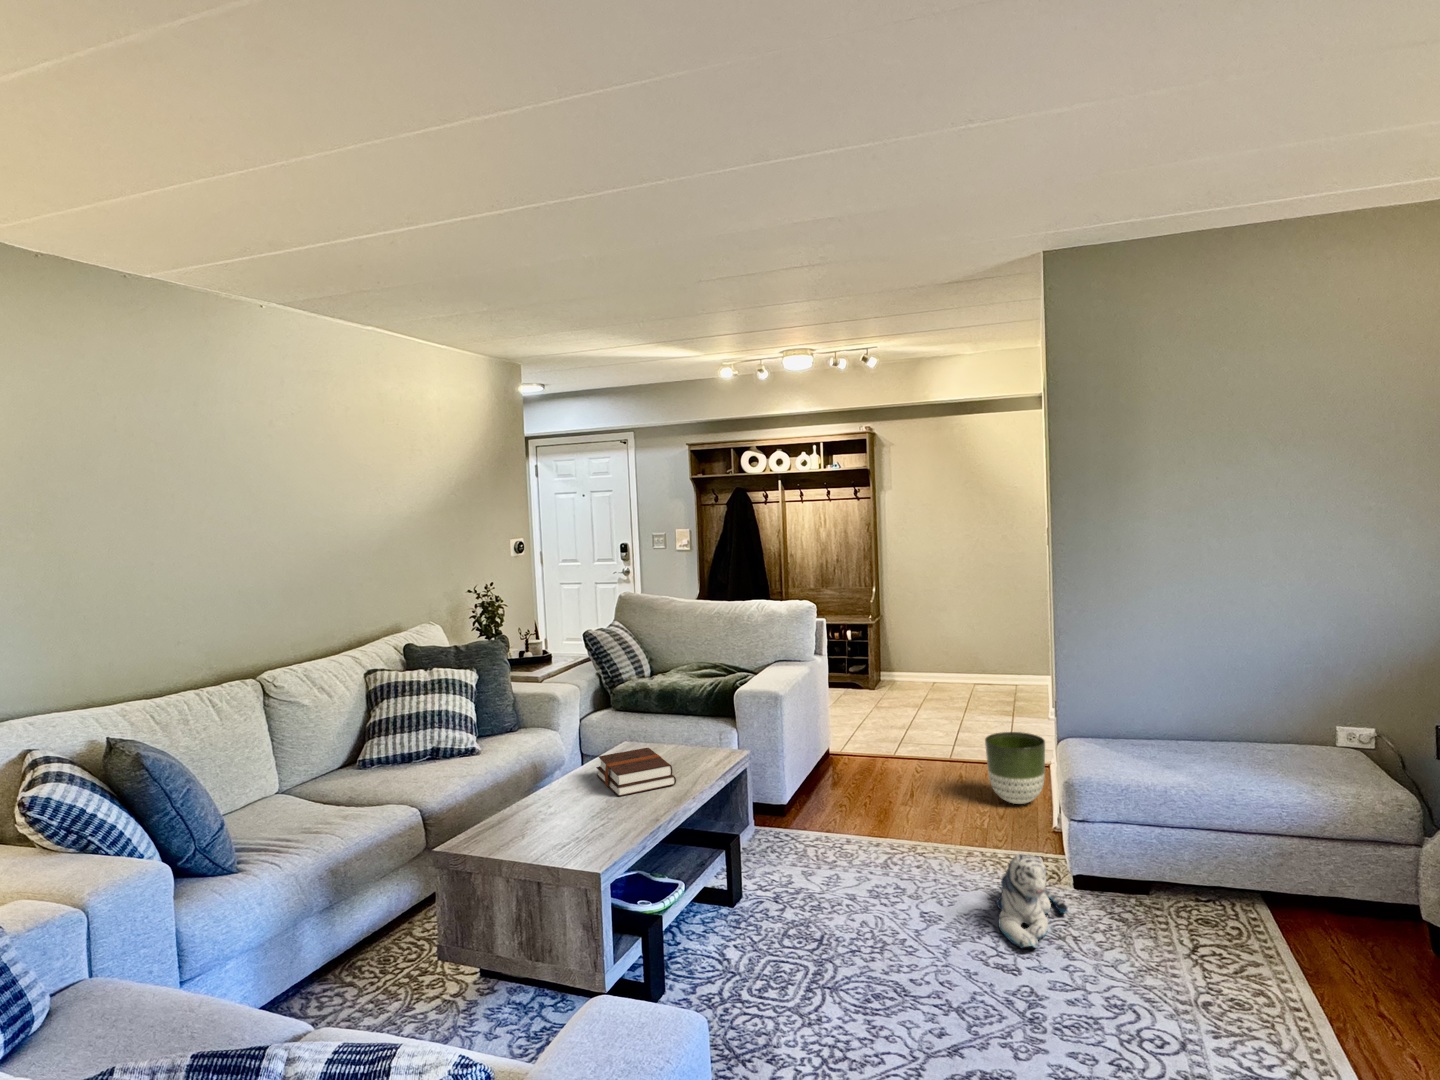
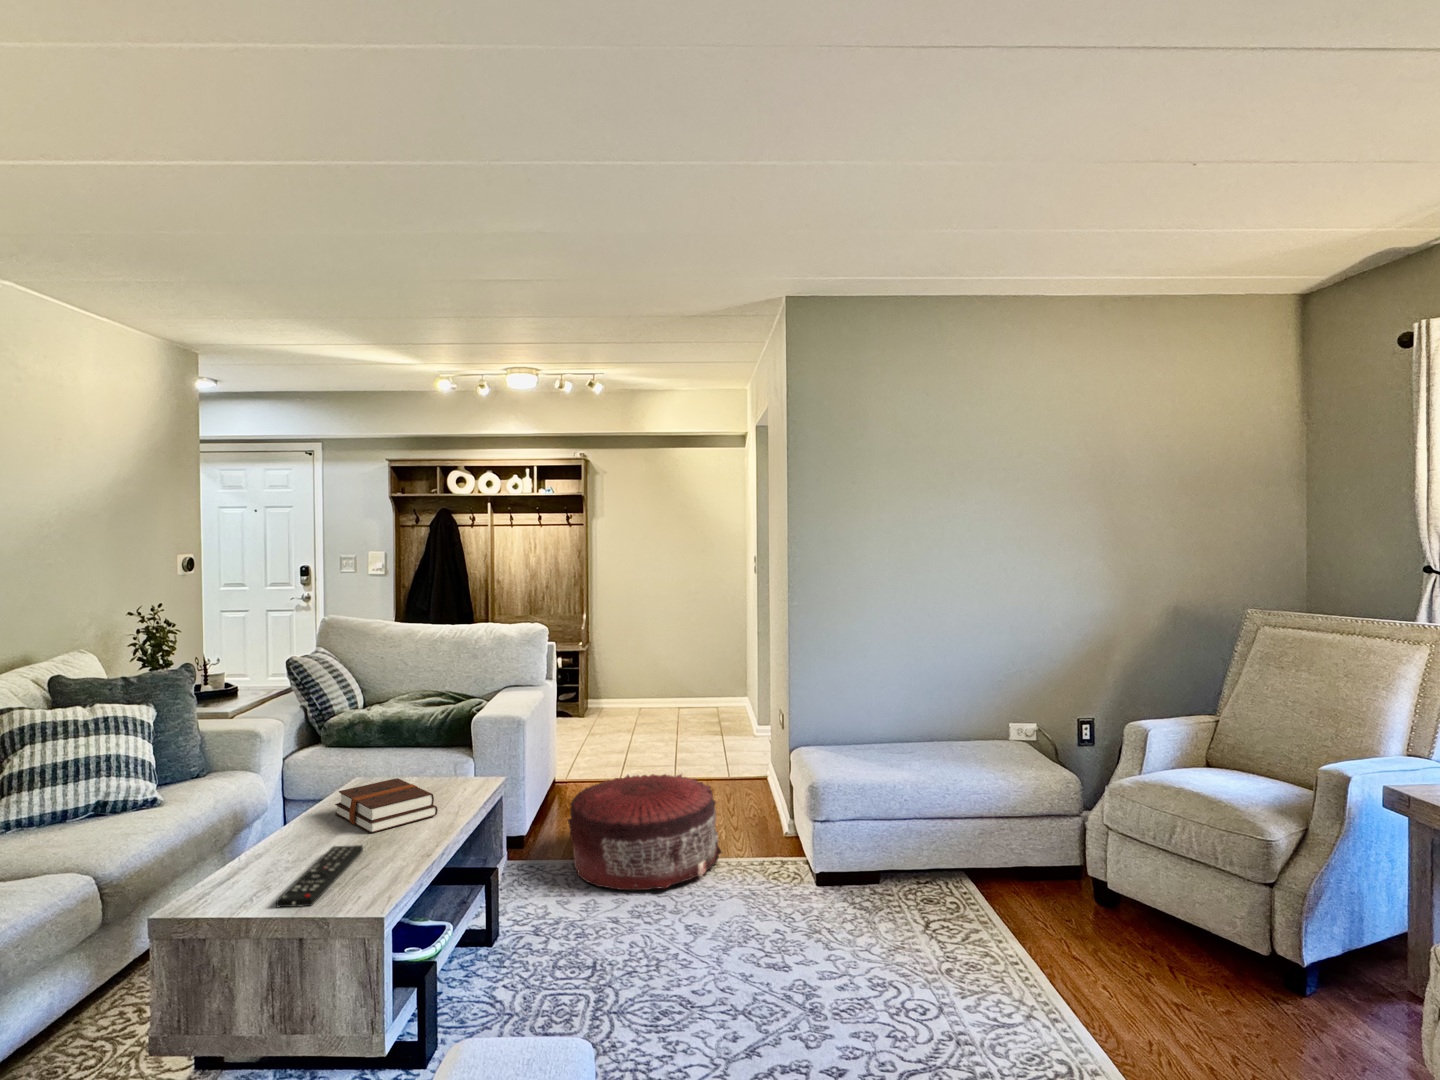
planter: present [985,732,1045,804] -> none [719,749,771,816]
pouf: none [816,752,977,873] -> present [568,774,722,890]
remote control: none [529,806,607,857] -> present [276,845,363,907]
plush toy: present [996,854,1068,948] -> none [752,855,818,945]

